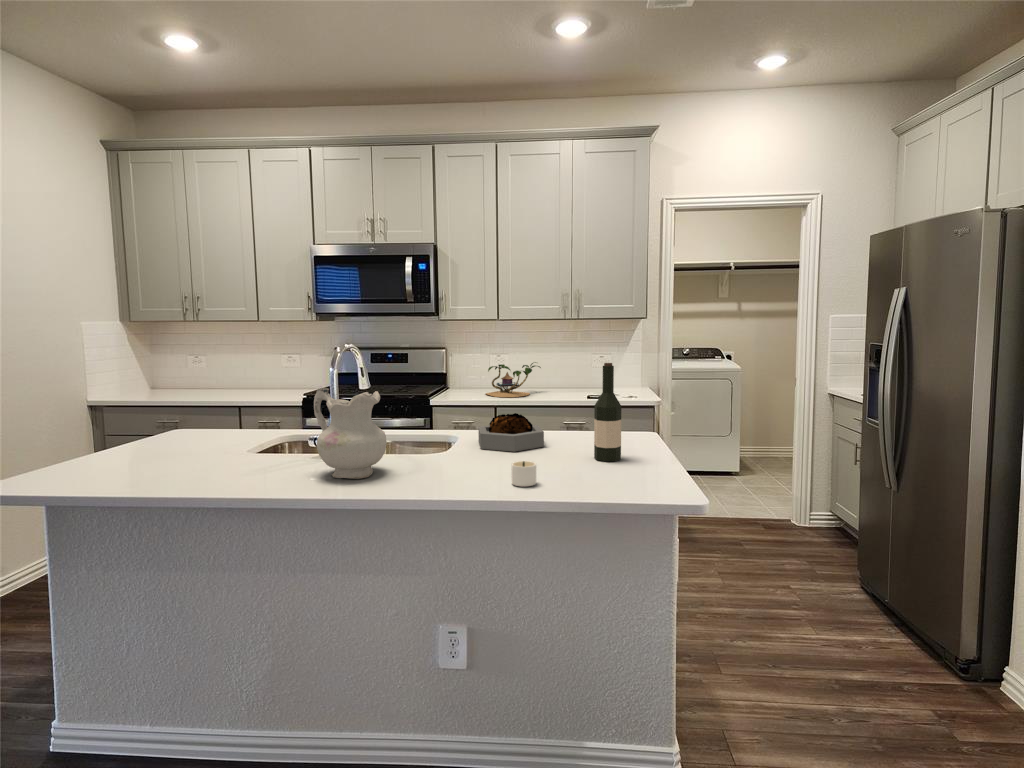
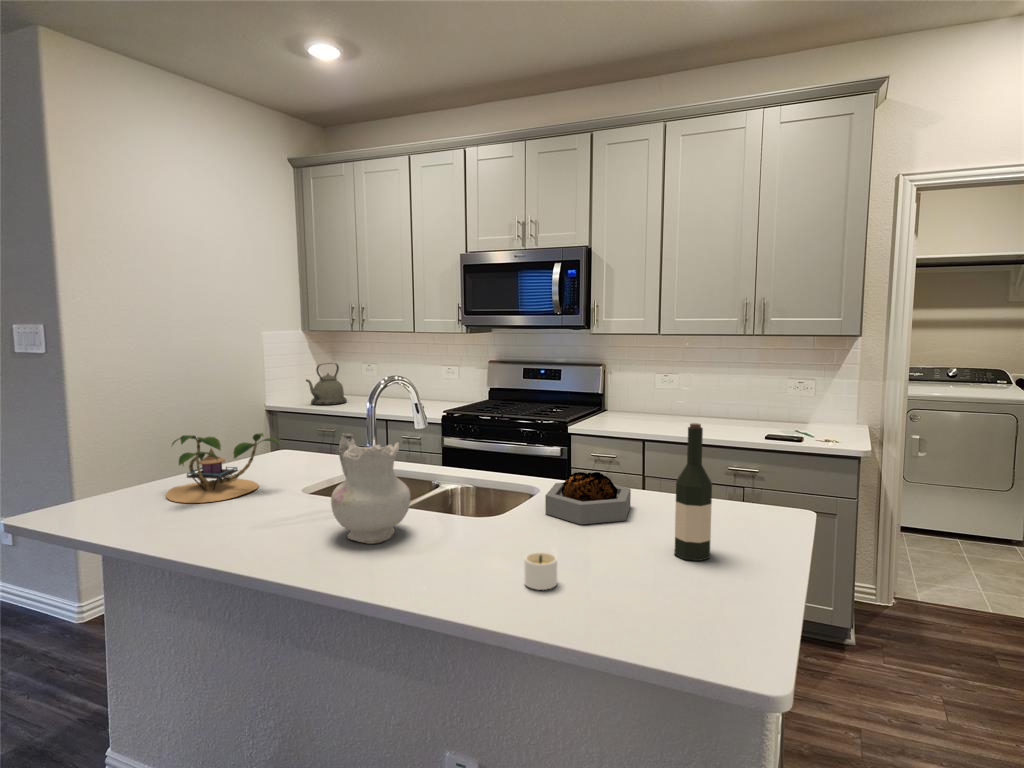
kettle: none [138,355,183,398] -> present [306,364,347,405]
plant: present [486,362,541,397] -> present [166,433,280,503]

